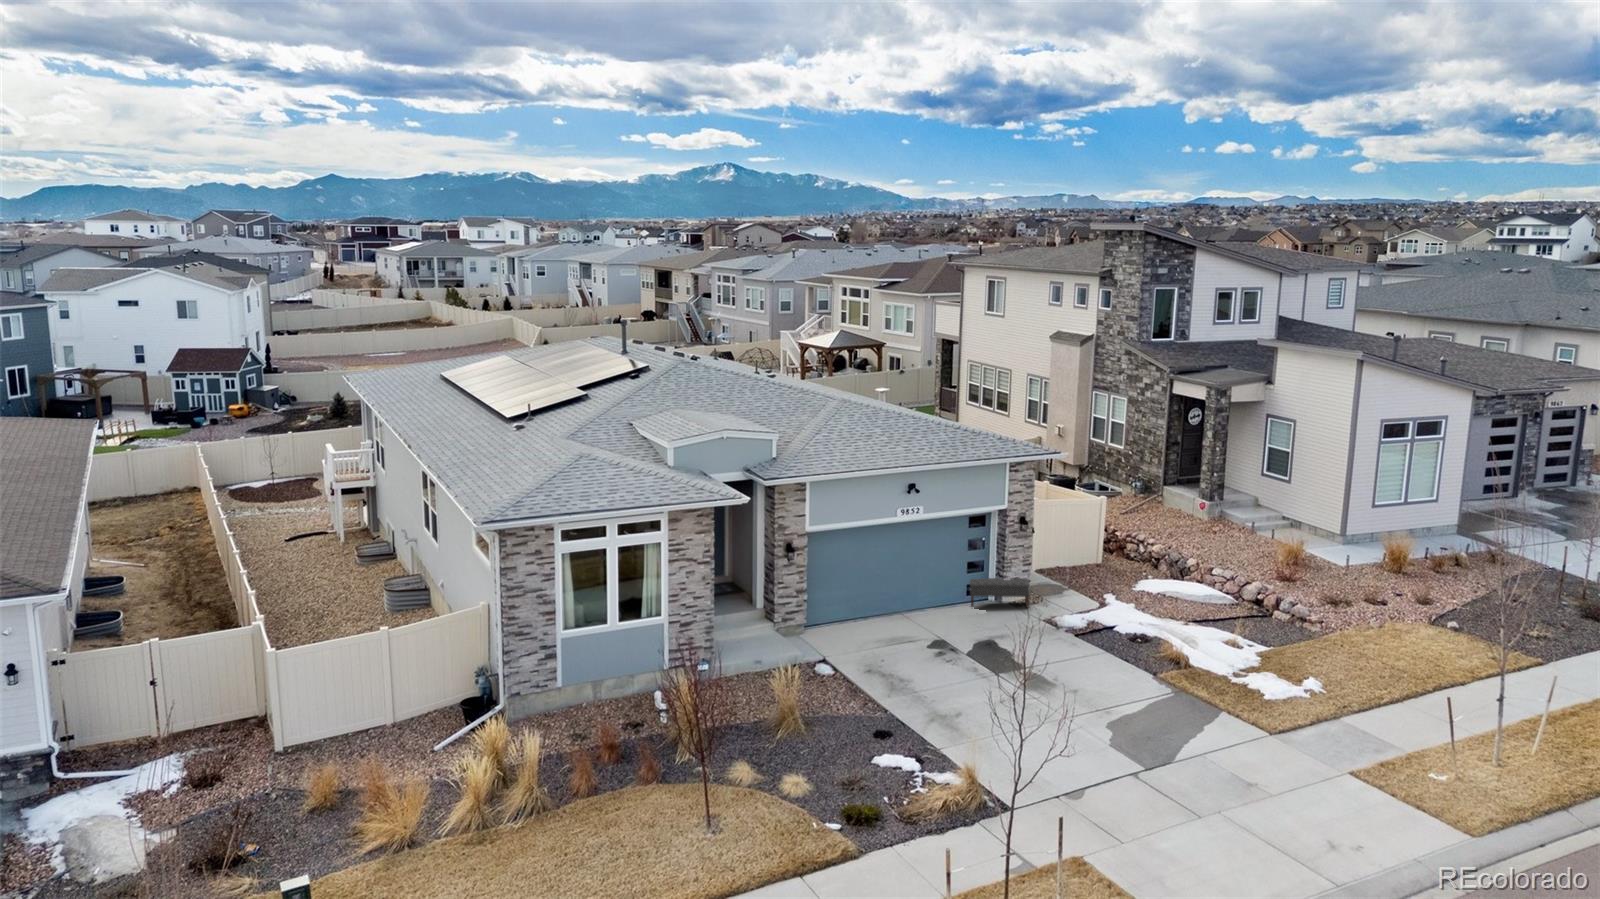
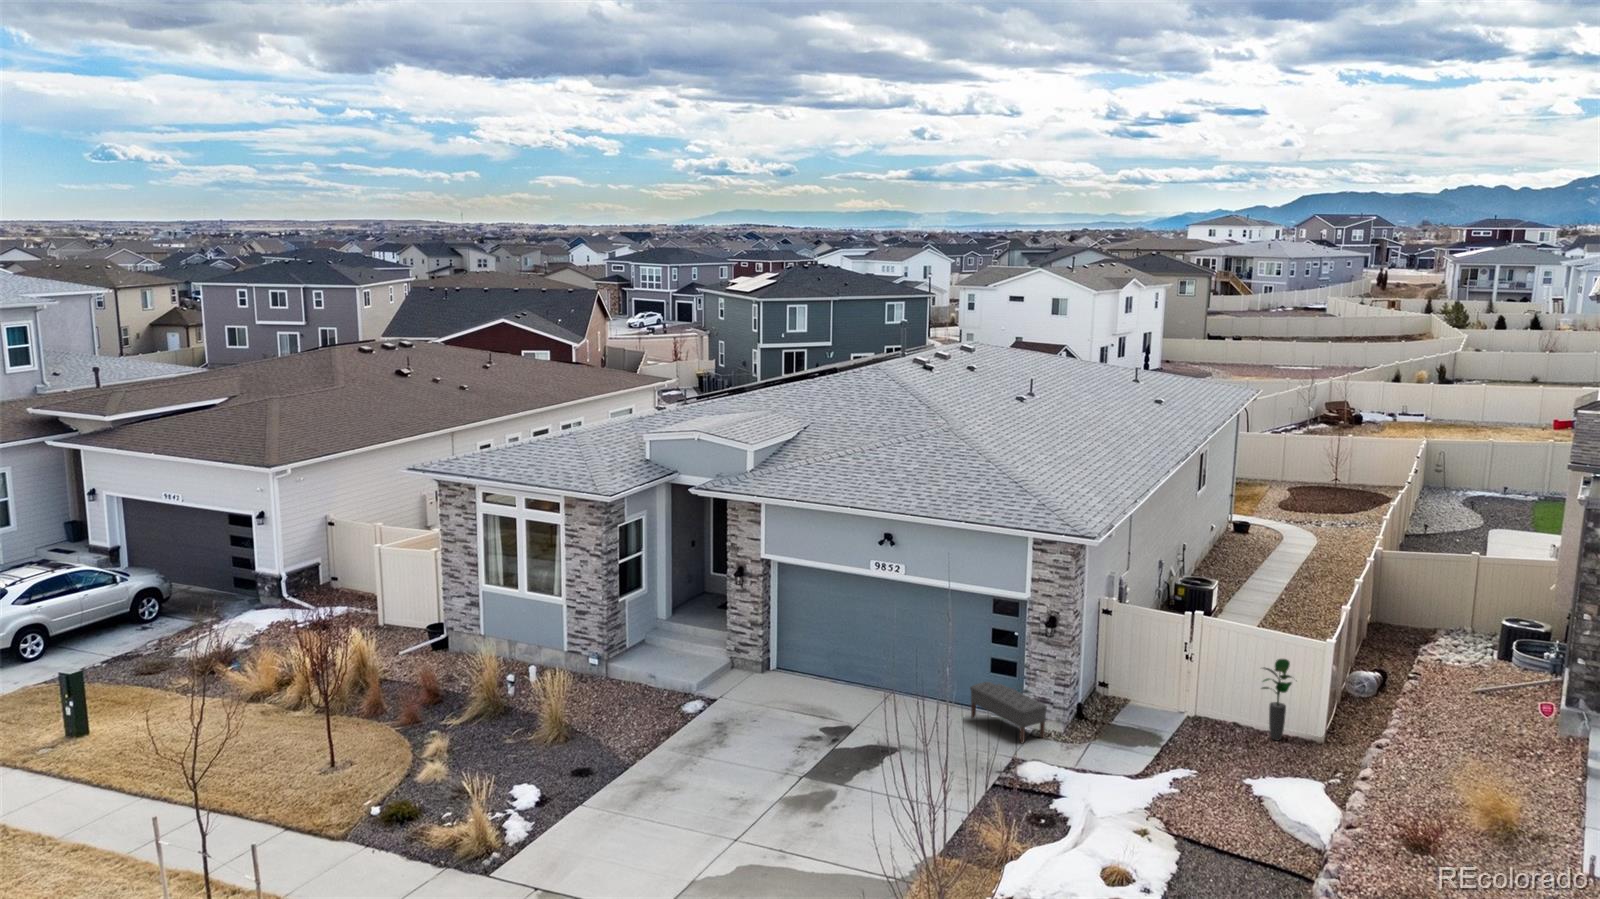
potted plant: none [1092,514,1114,566] -> present [1262,659,1292,740]

